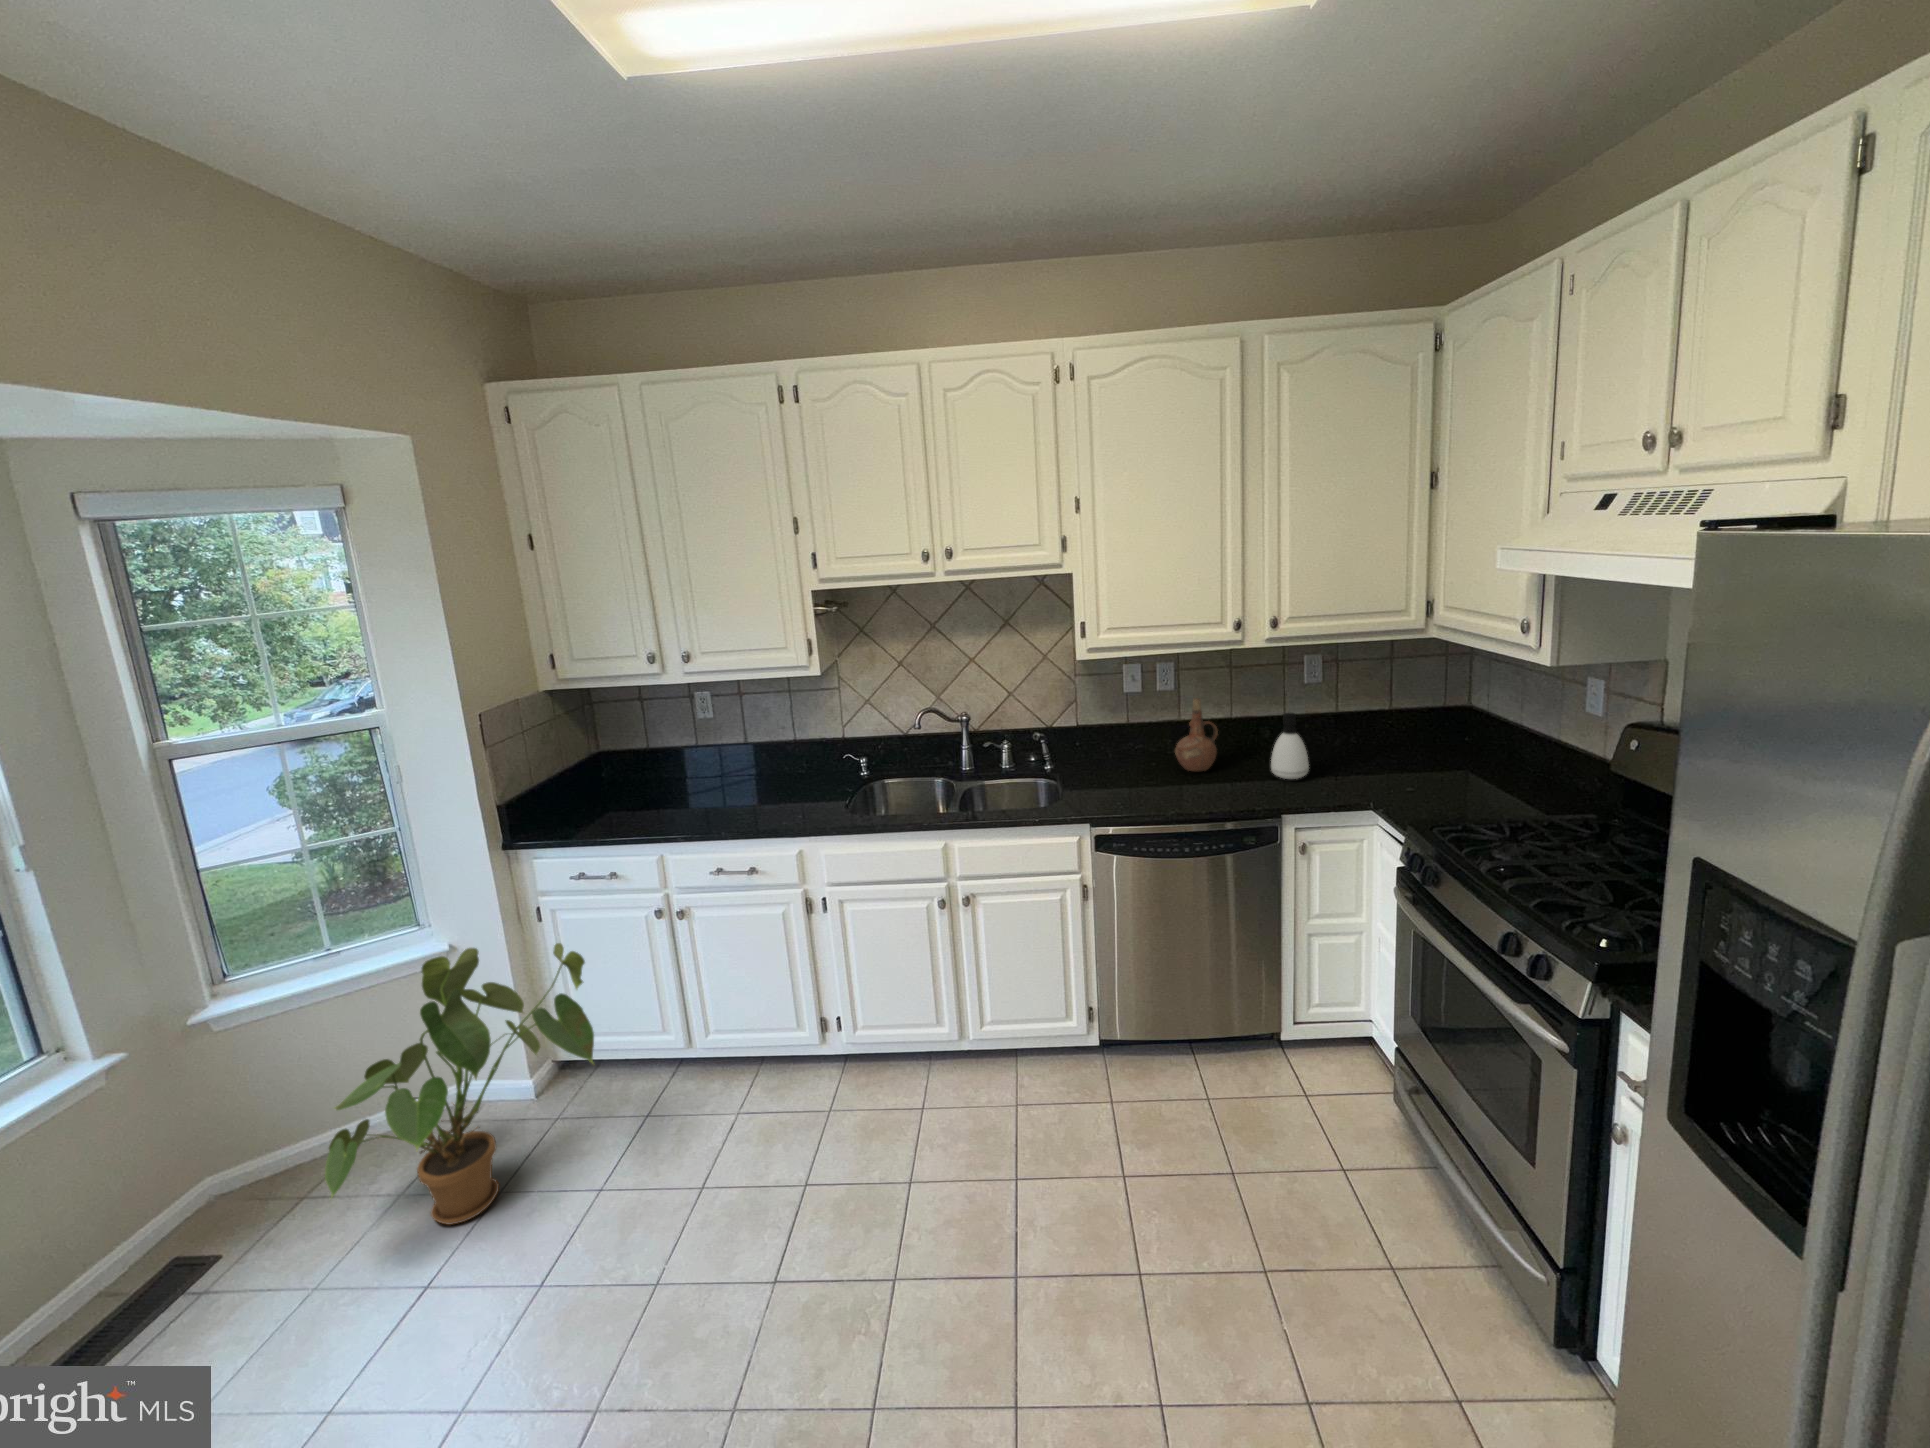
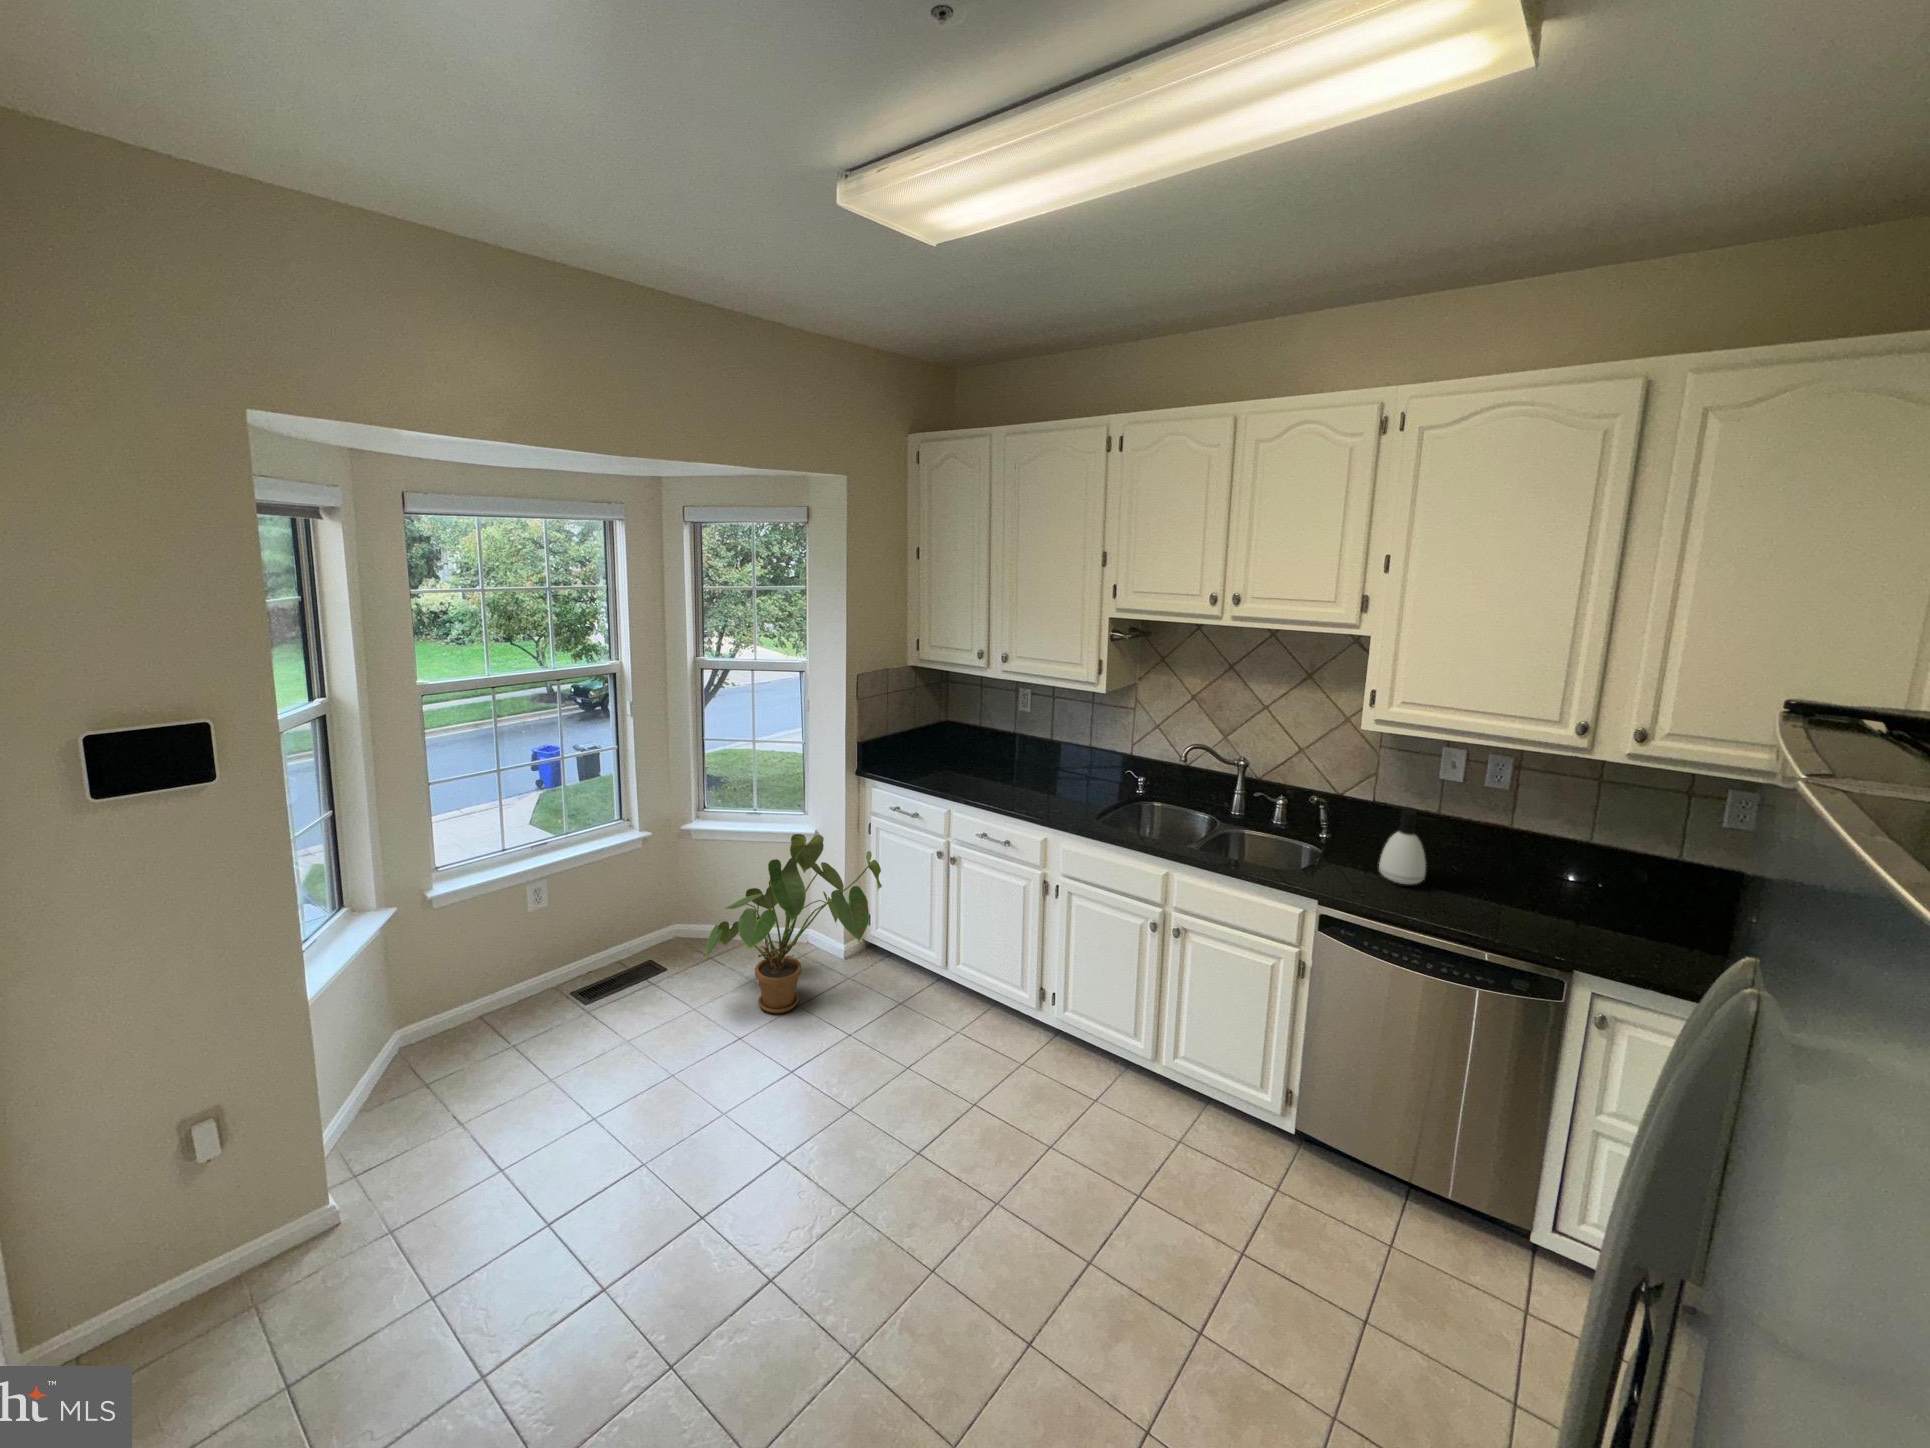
ceramic pitcher: present [1175,698,1218,771] -> none [1473,804,1539,892]
soap dispenser: present [1271,713,1309,779] -> present [1379,810,1433,884]

